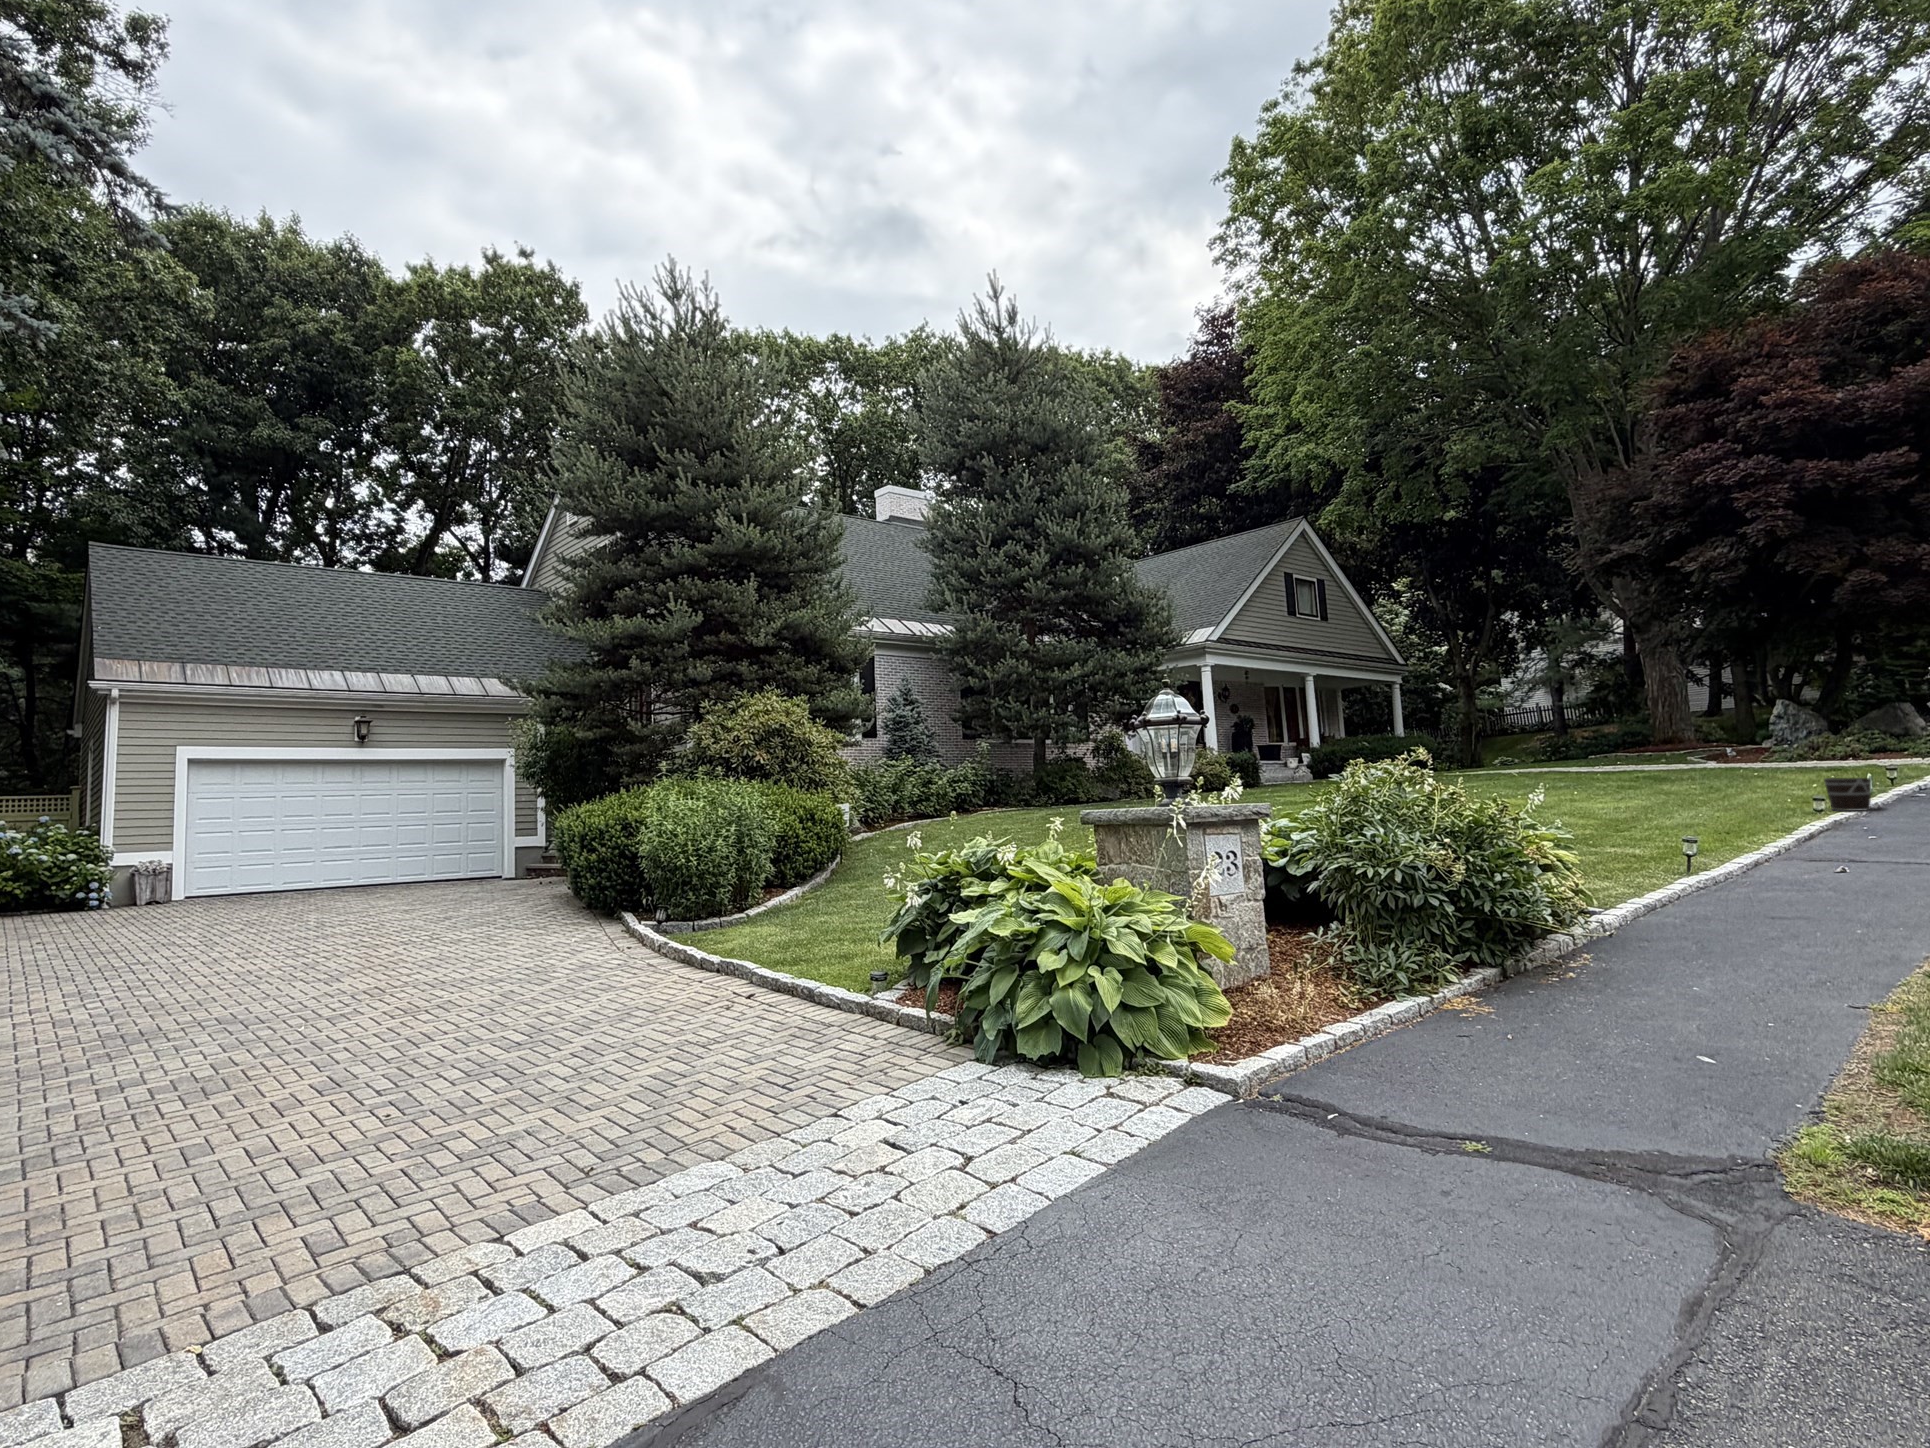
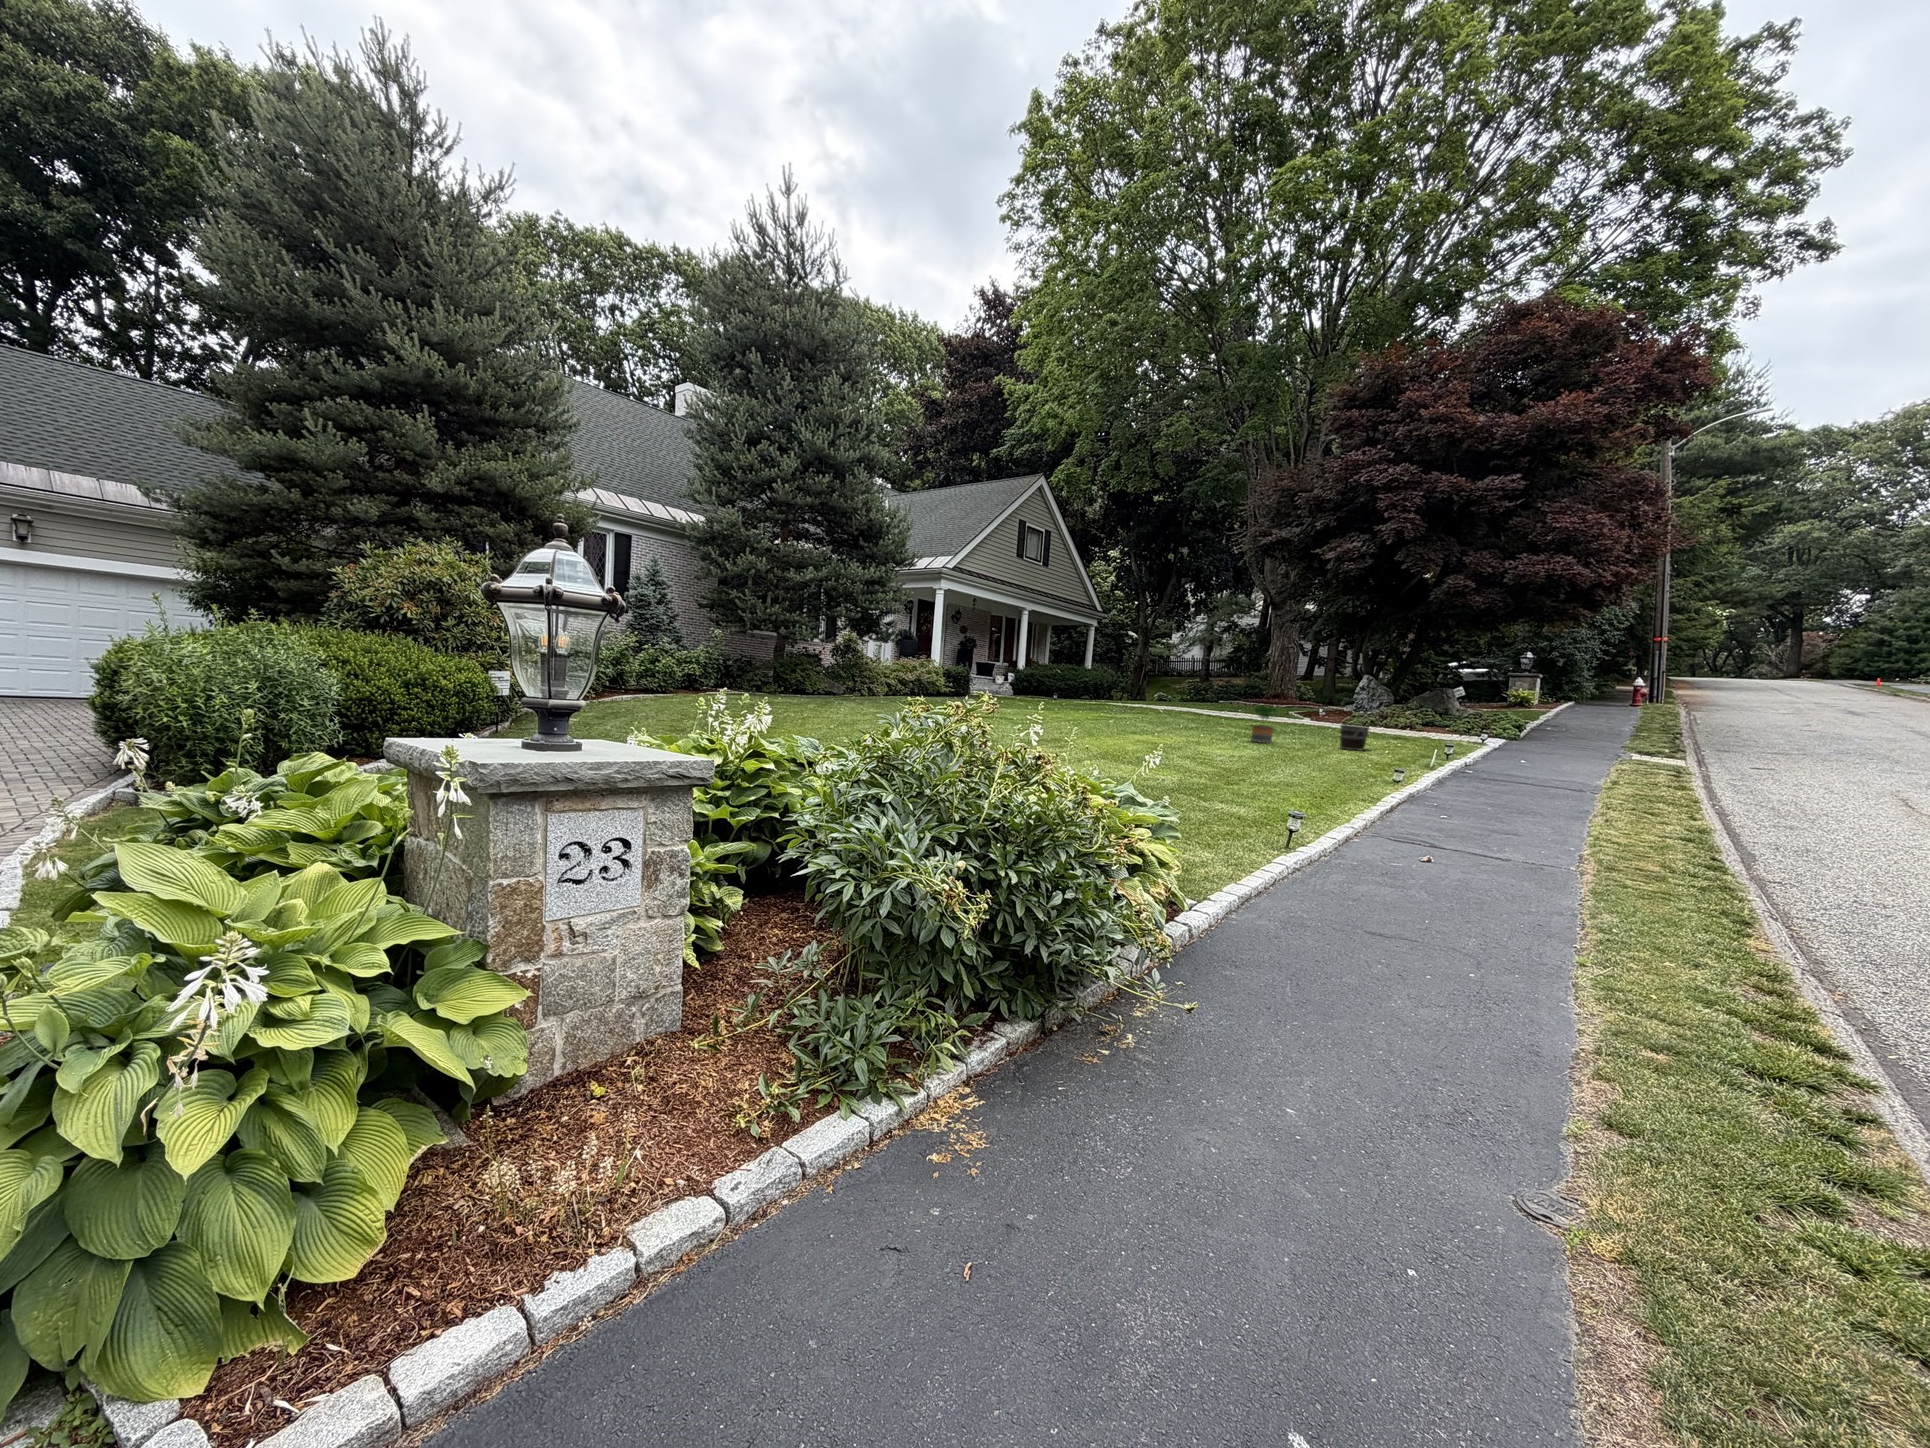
potted tree: none [1686,764,1726,813] -> present [1251,705,1278,743]

